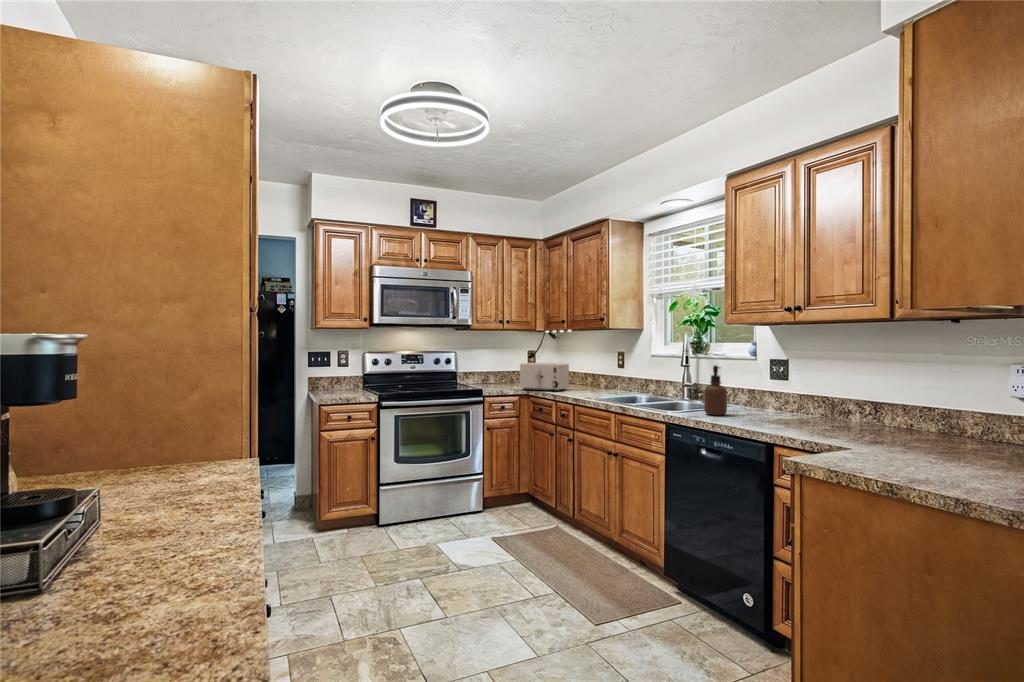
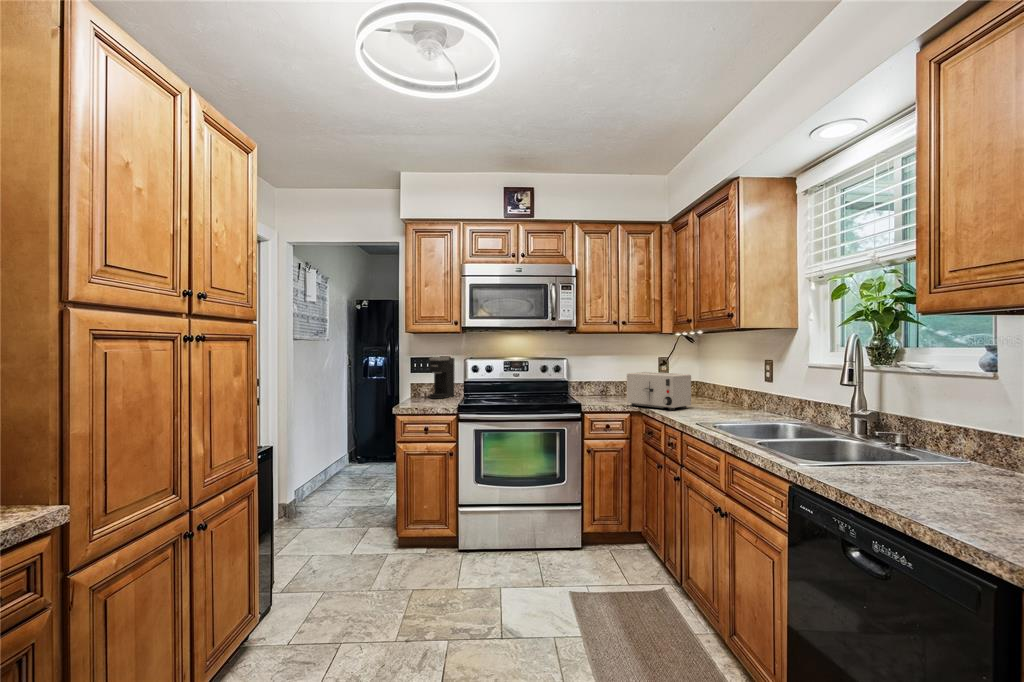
coffee maker: none [332,351,353,391] -> present [429,357,455,399]
soap dispenser: present [704,365,727,415] -> none [870,389,919,481]

